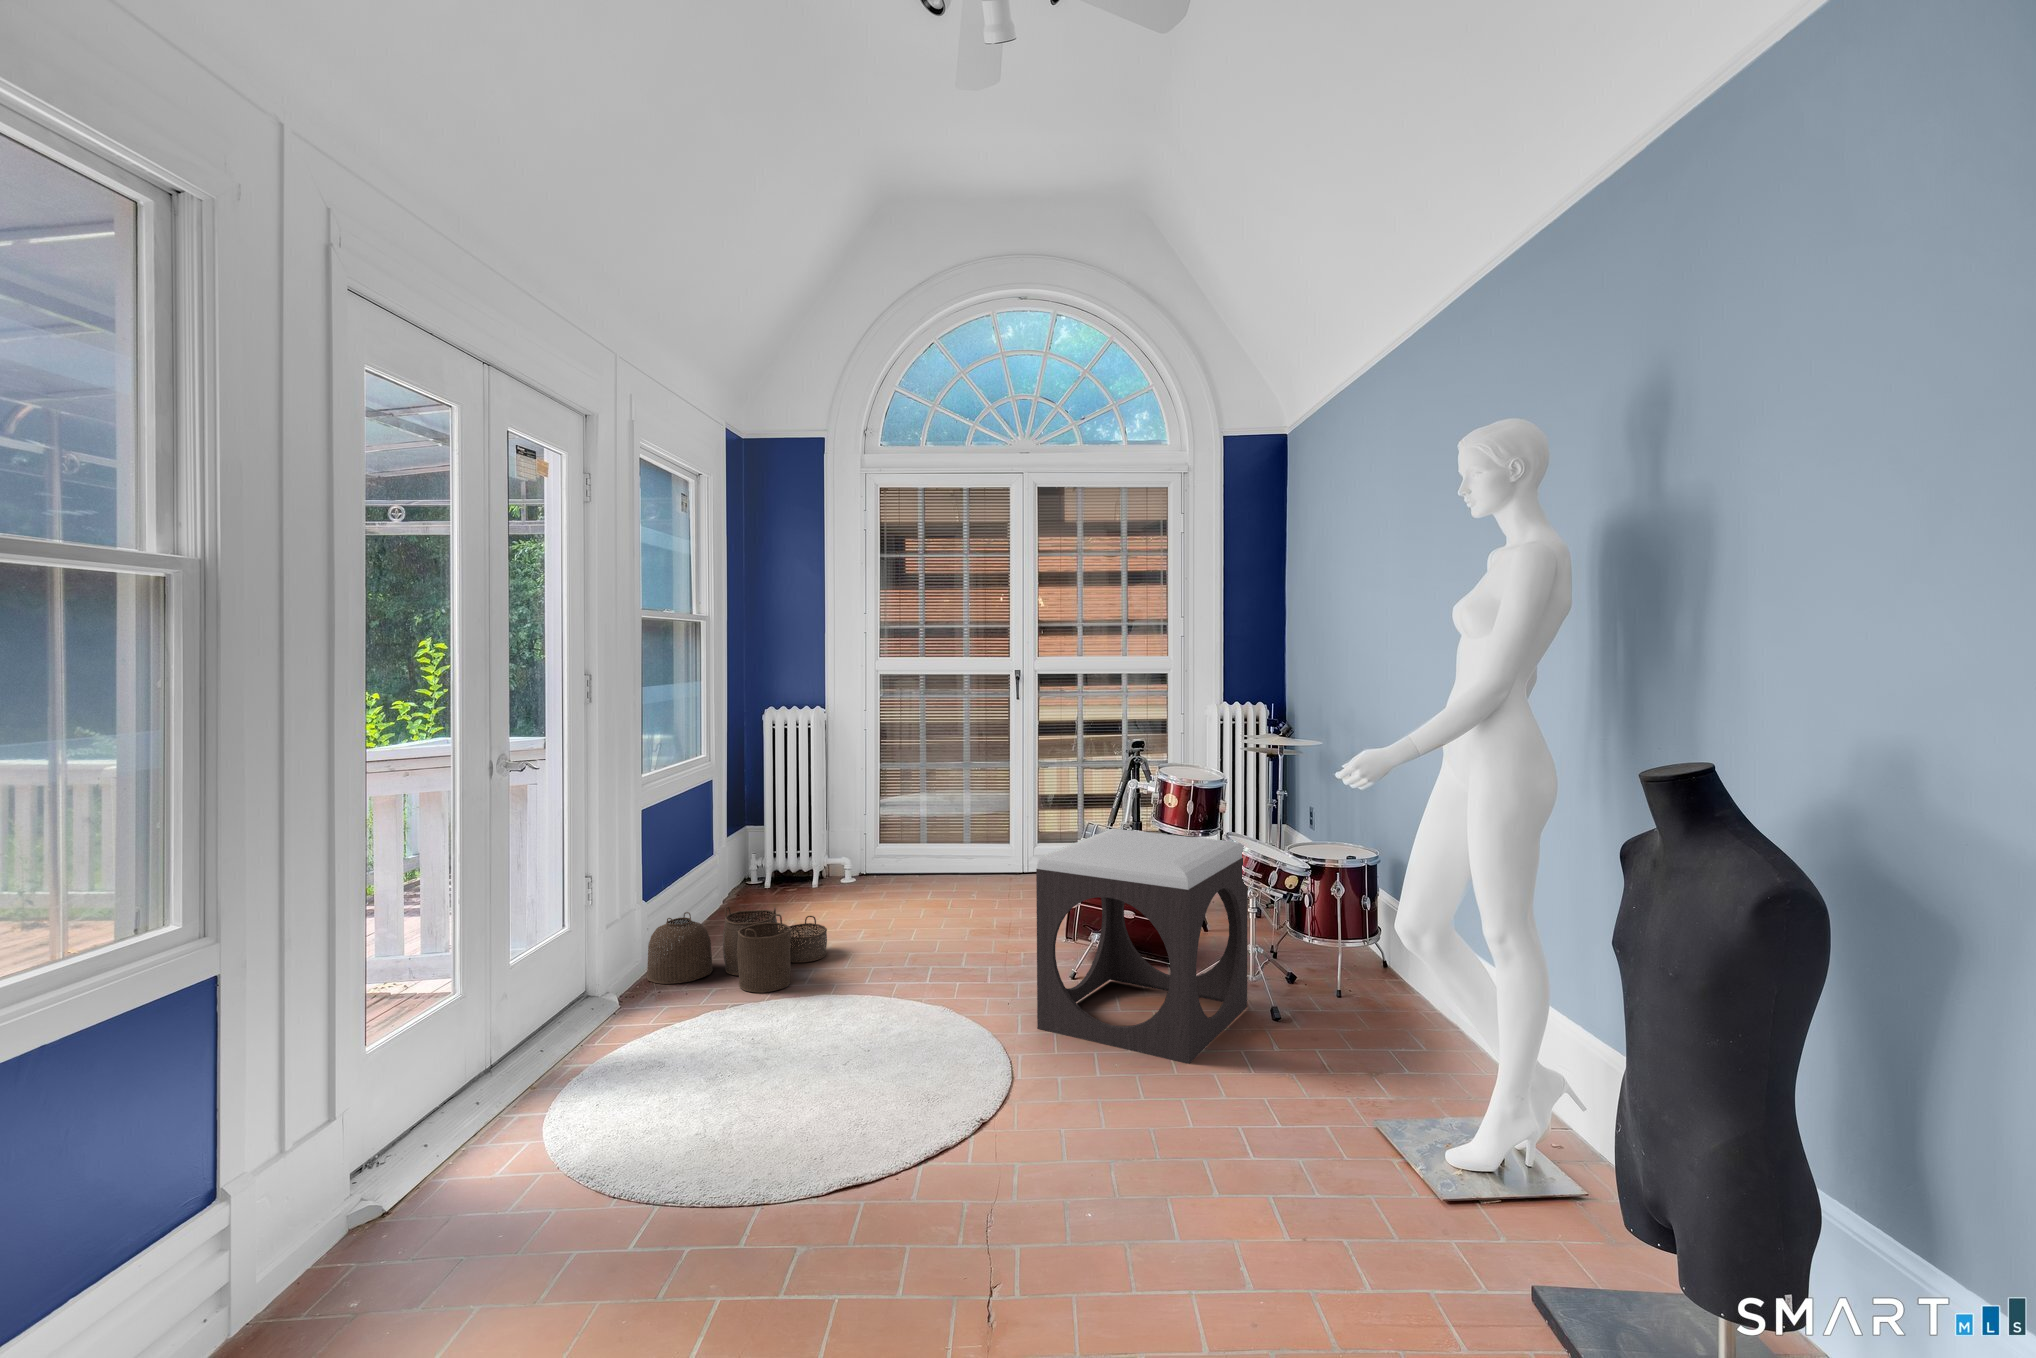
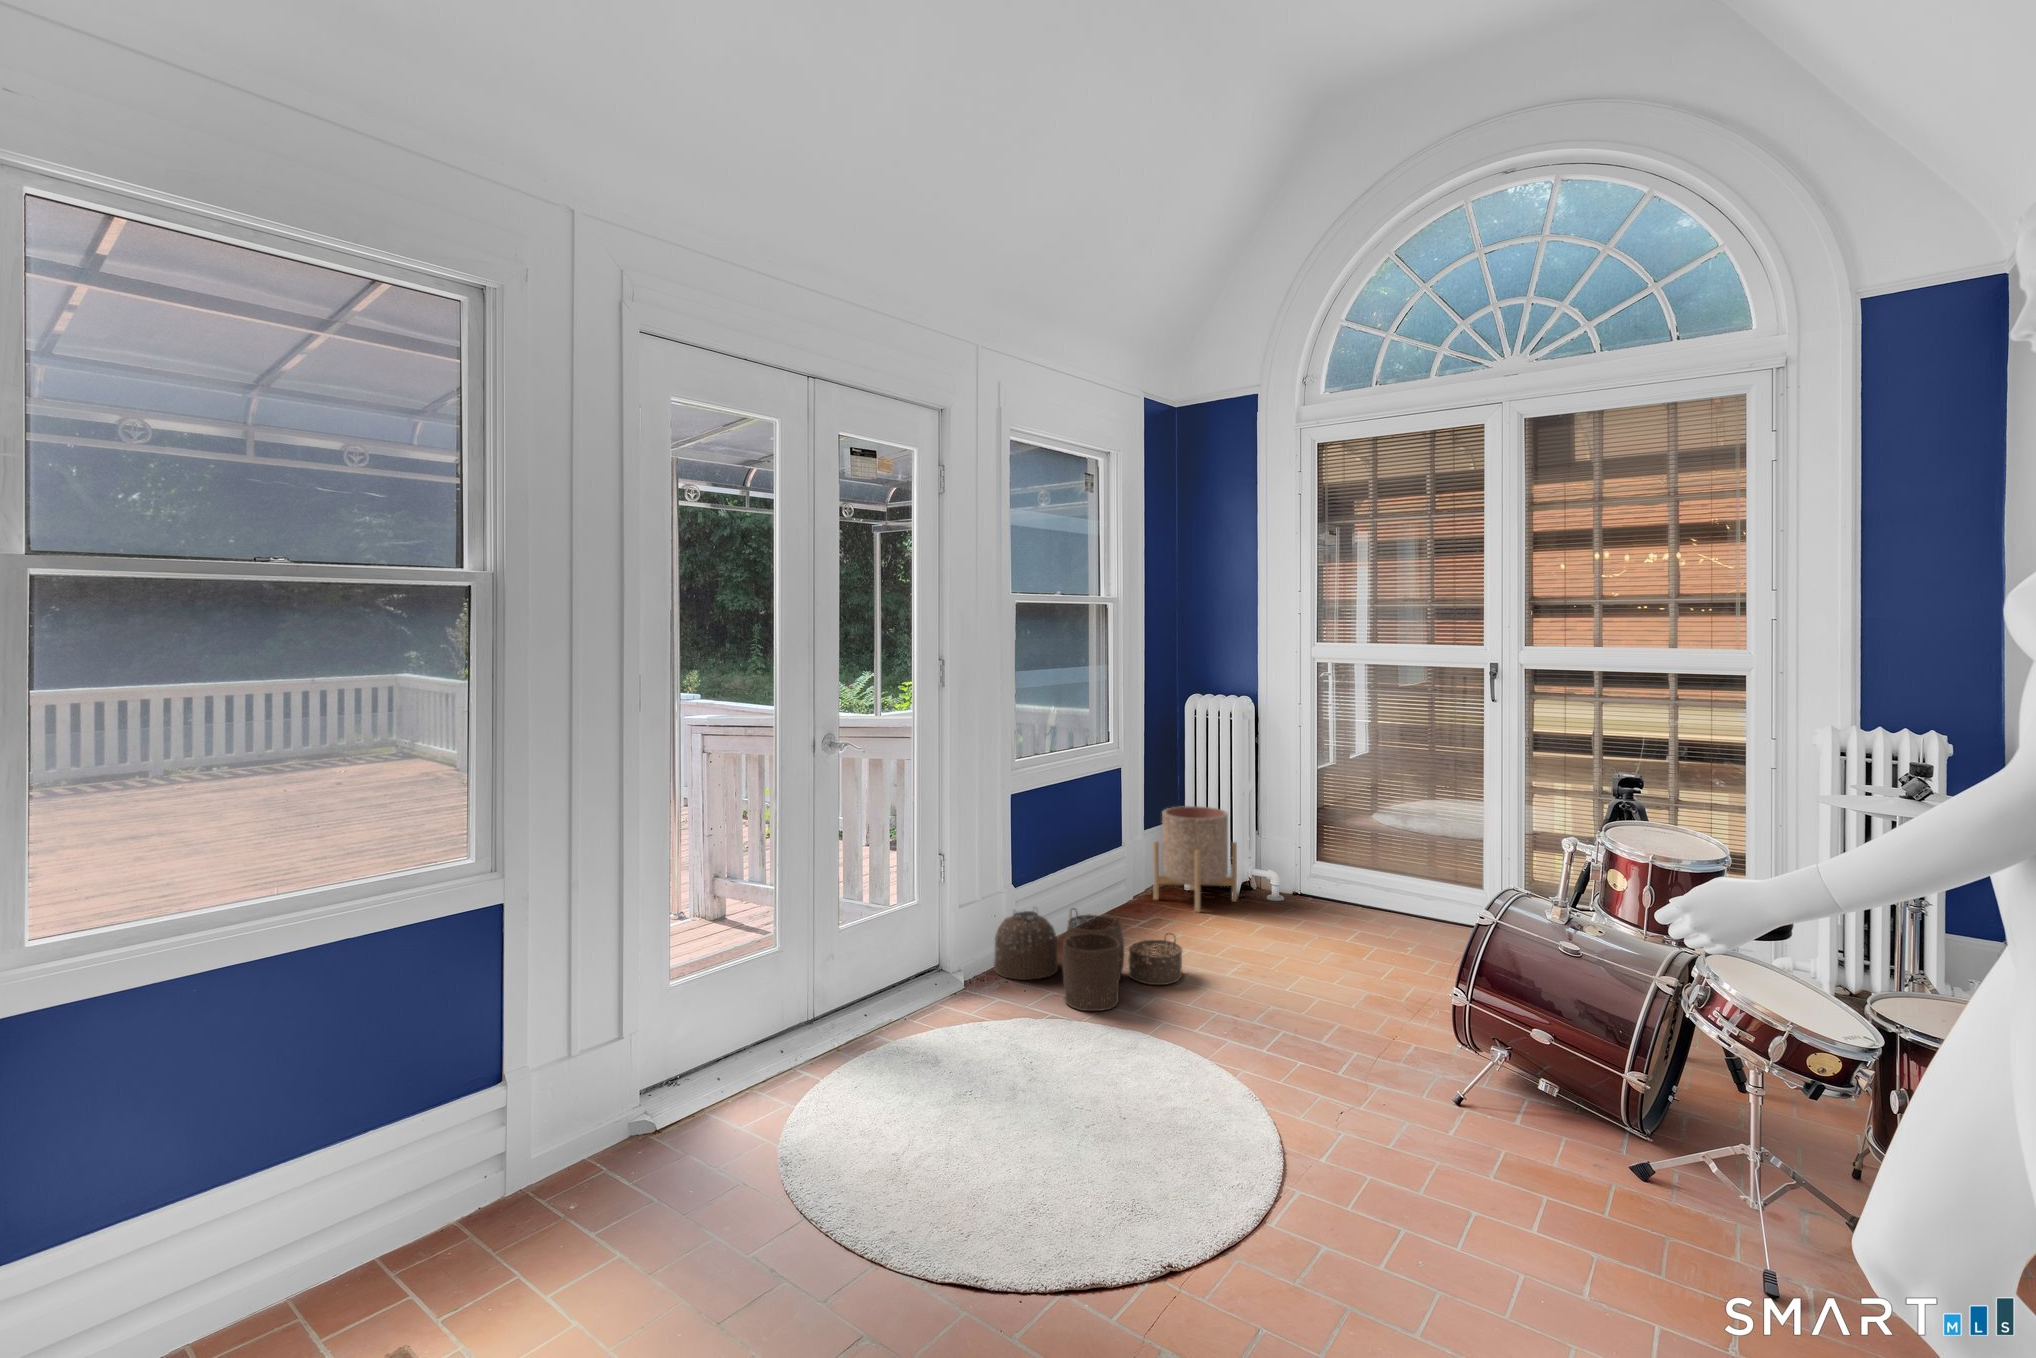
planter: none [745,808,821,903] -> present [1153,806,1237,912]
footstool: present [1036,829,1248,1064] -> none [1353,894,1733,1288]

